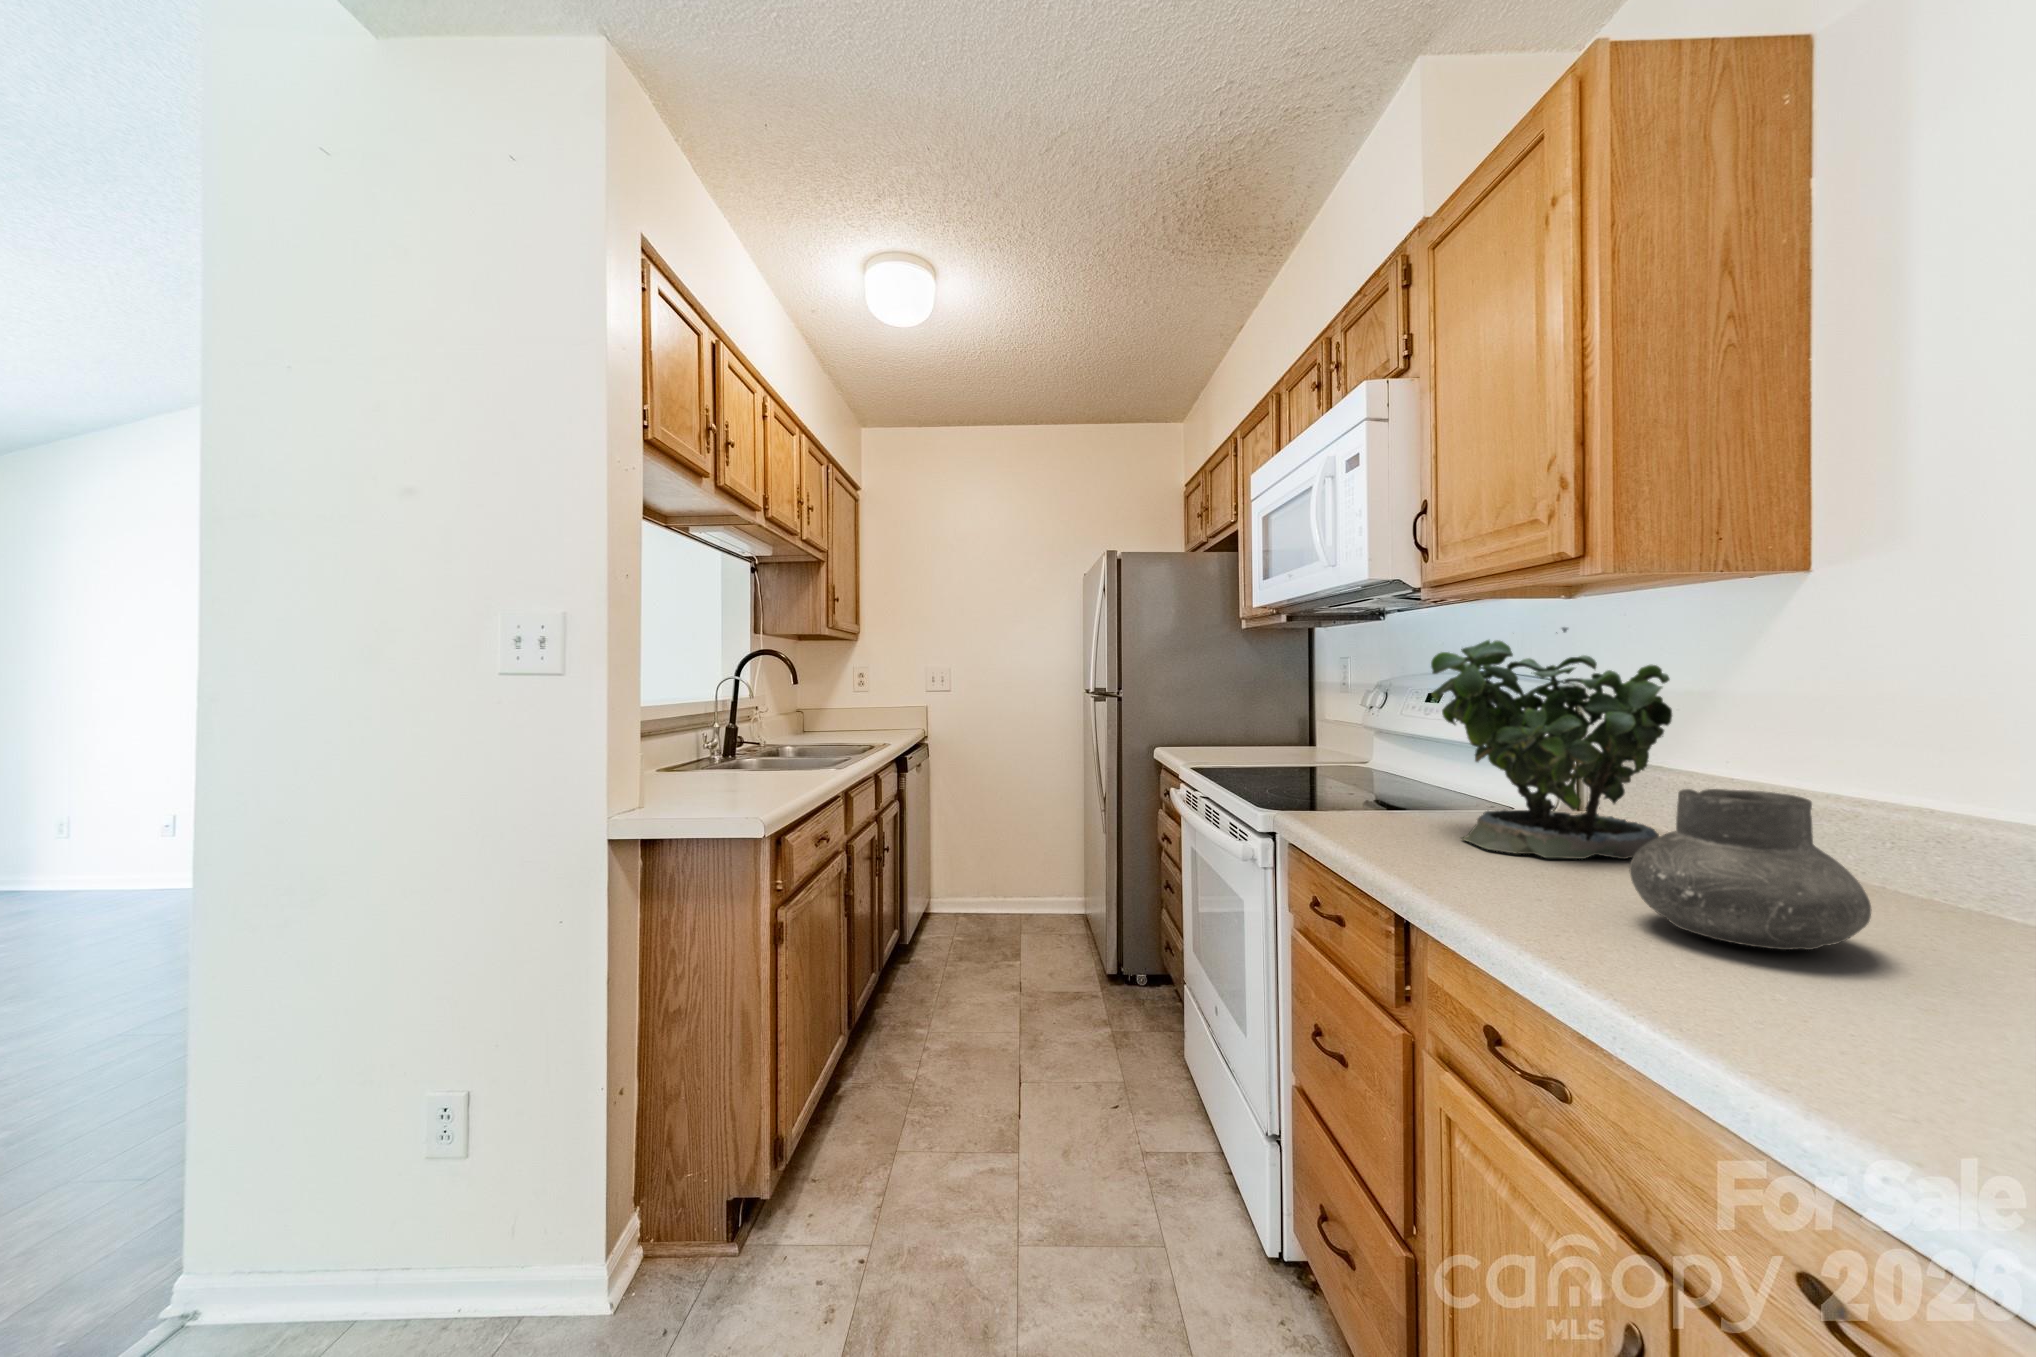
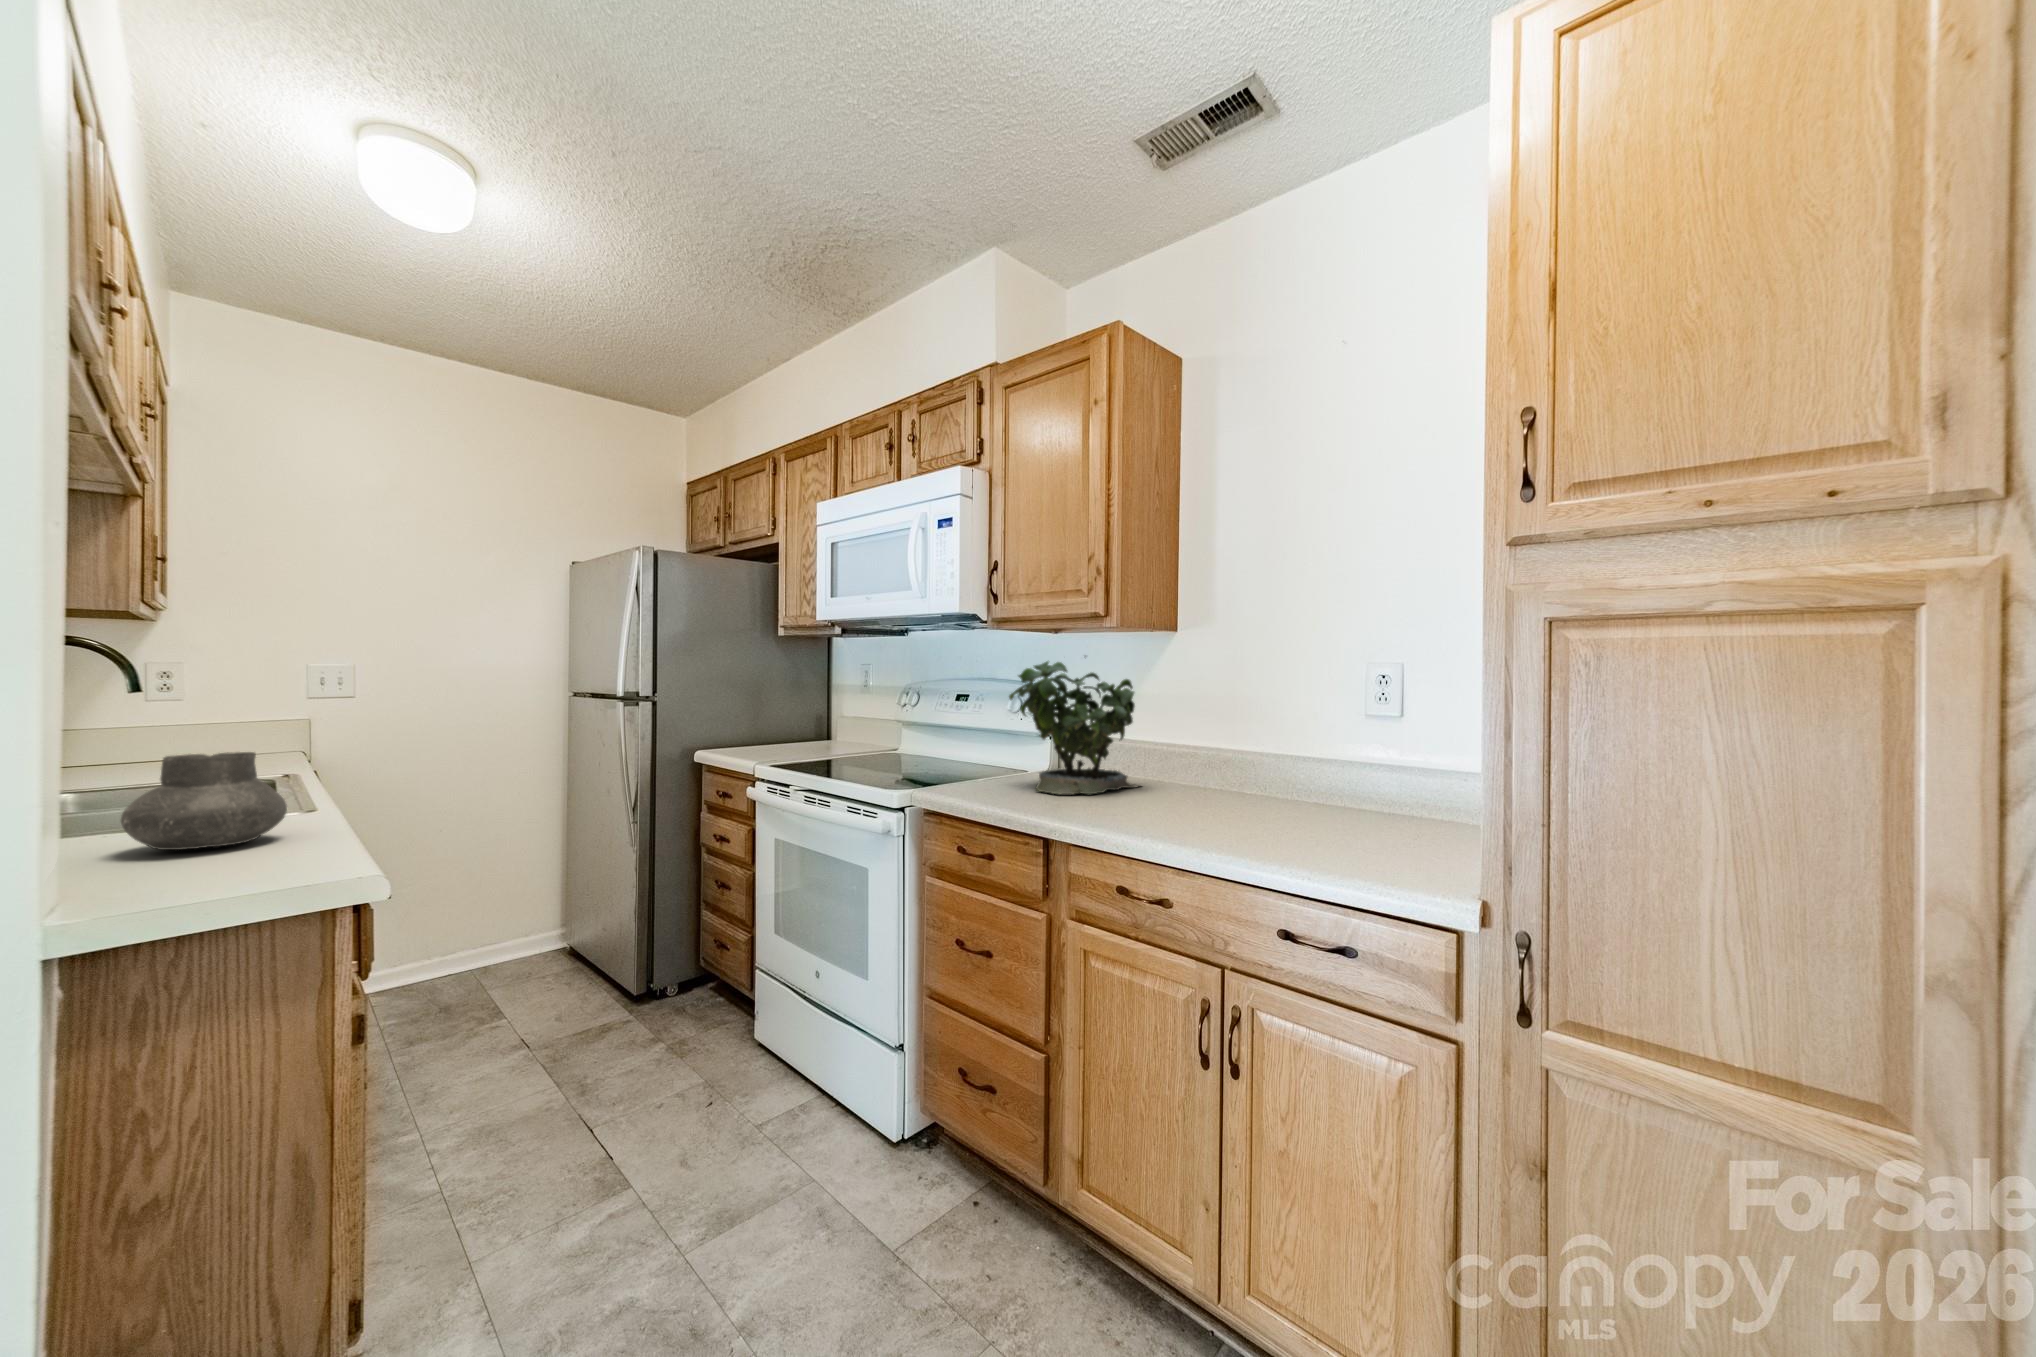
vase: present [1629,789,1872,950] -> present [121,752,287,850]

